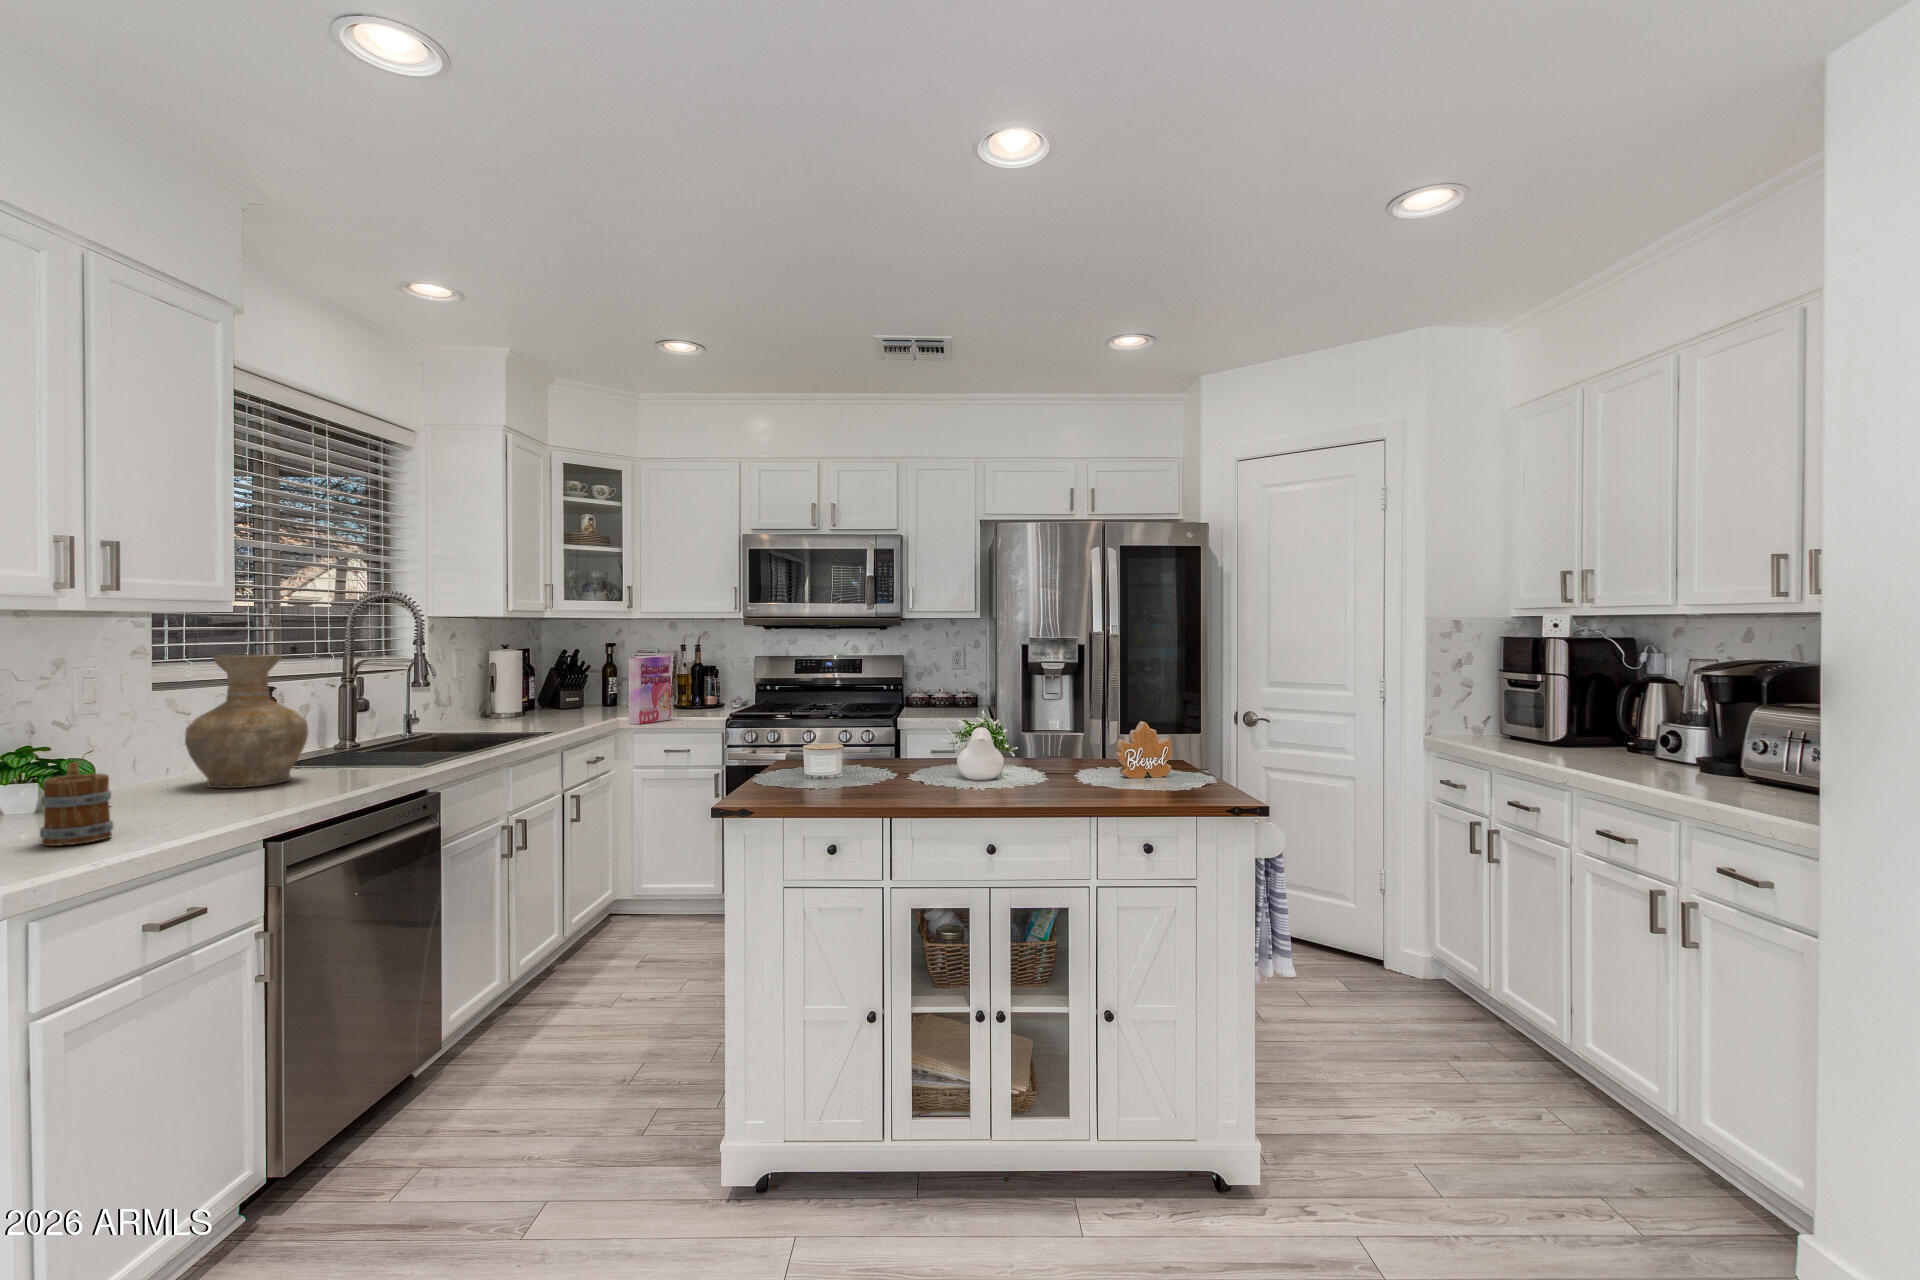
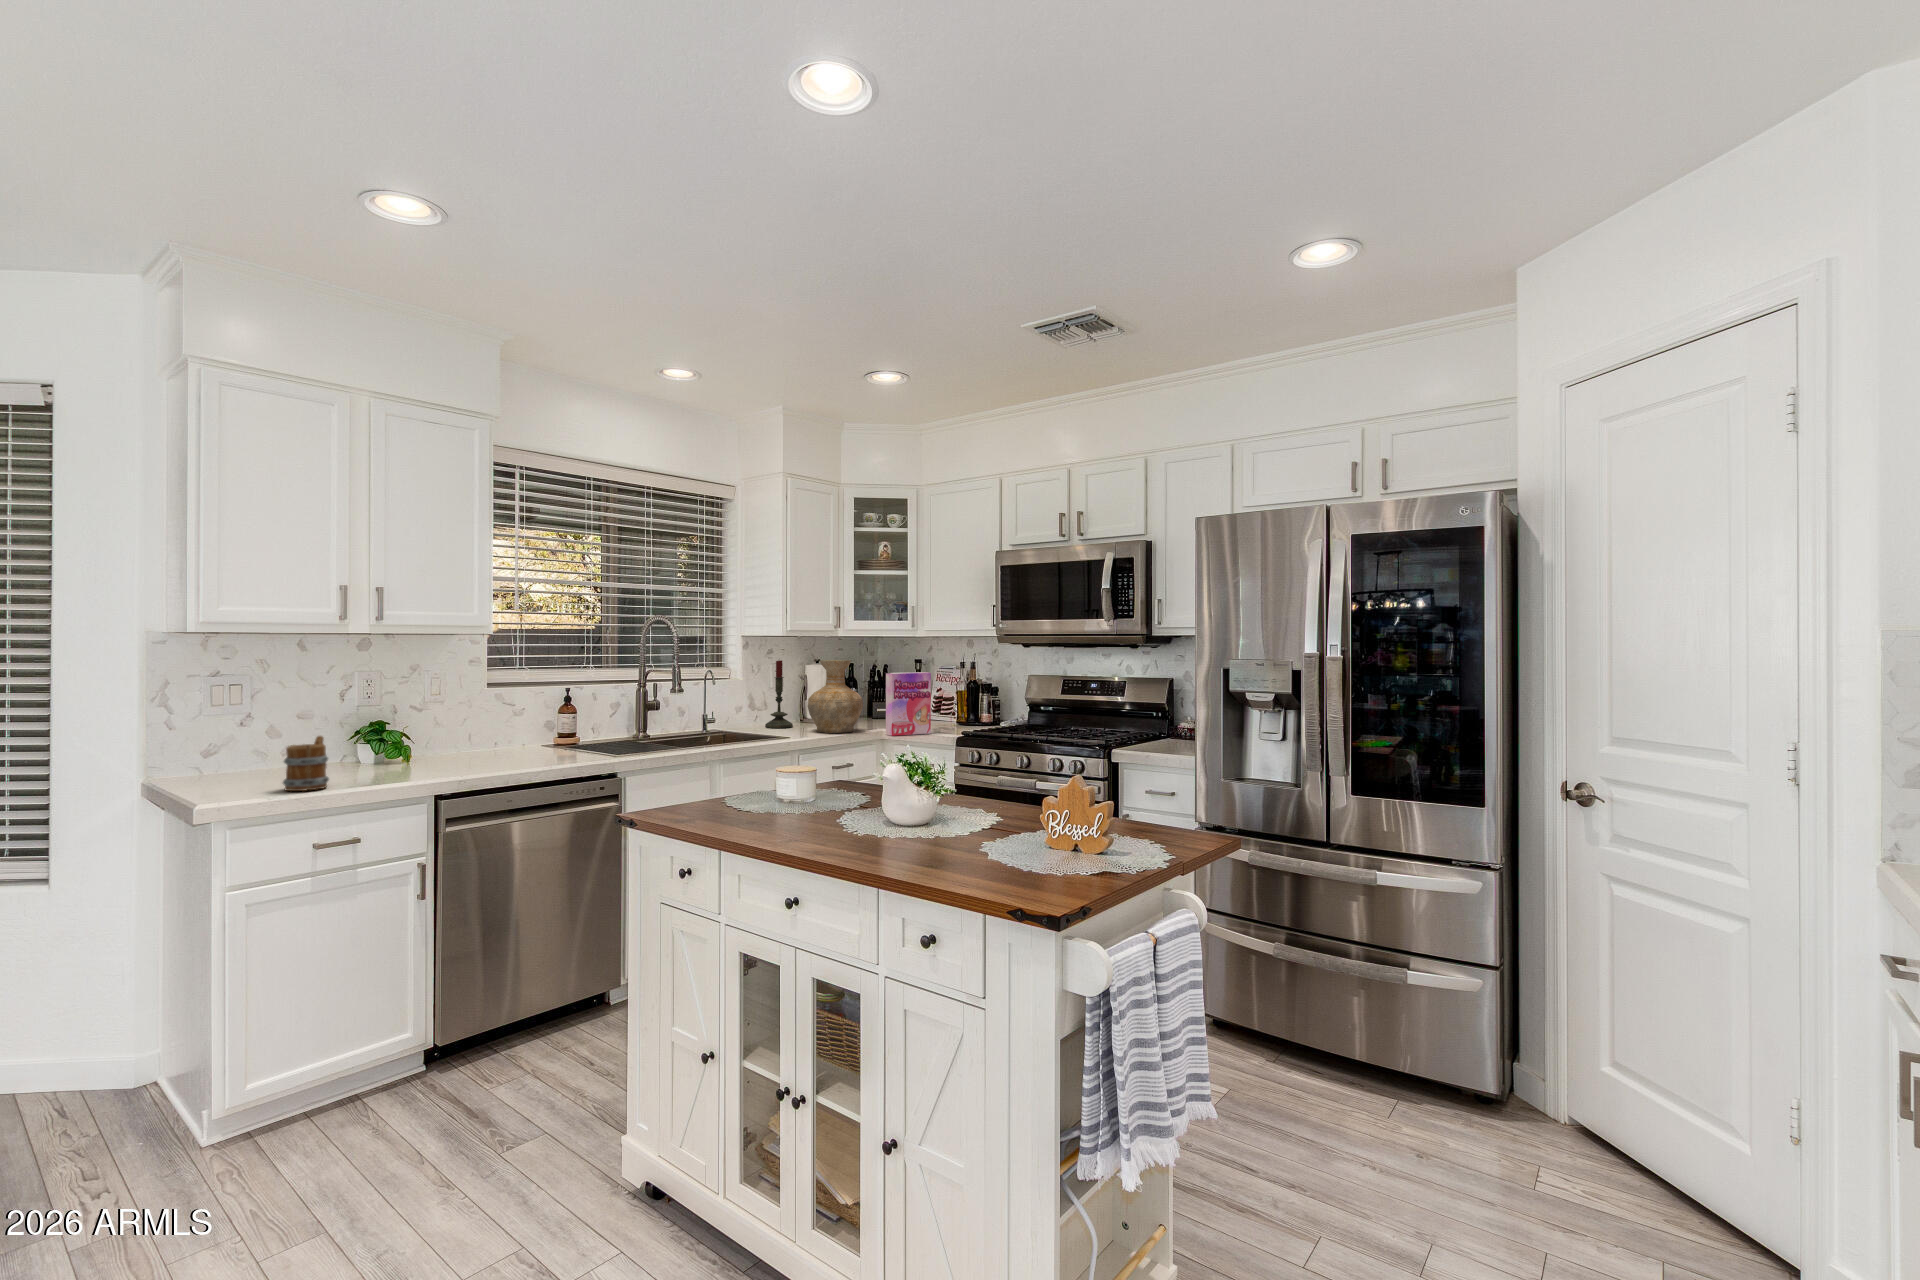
candle: none [462,644,497,726] -> present [765,660,793,728]
vase: present [185,655,308,788] -> present [808,660,863,733]

